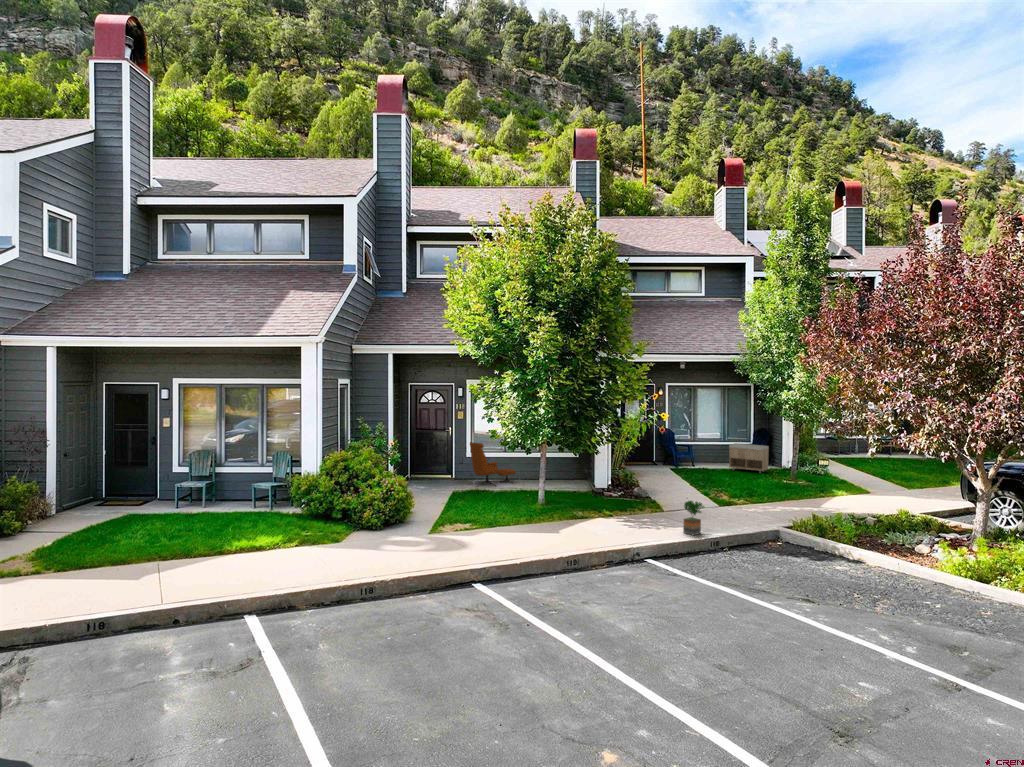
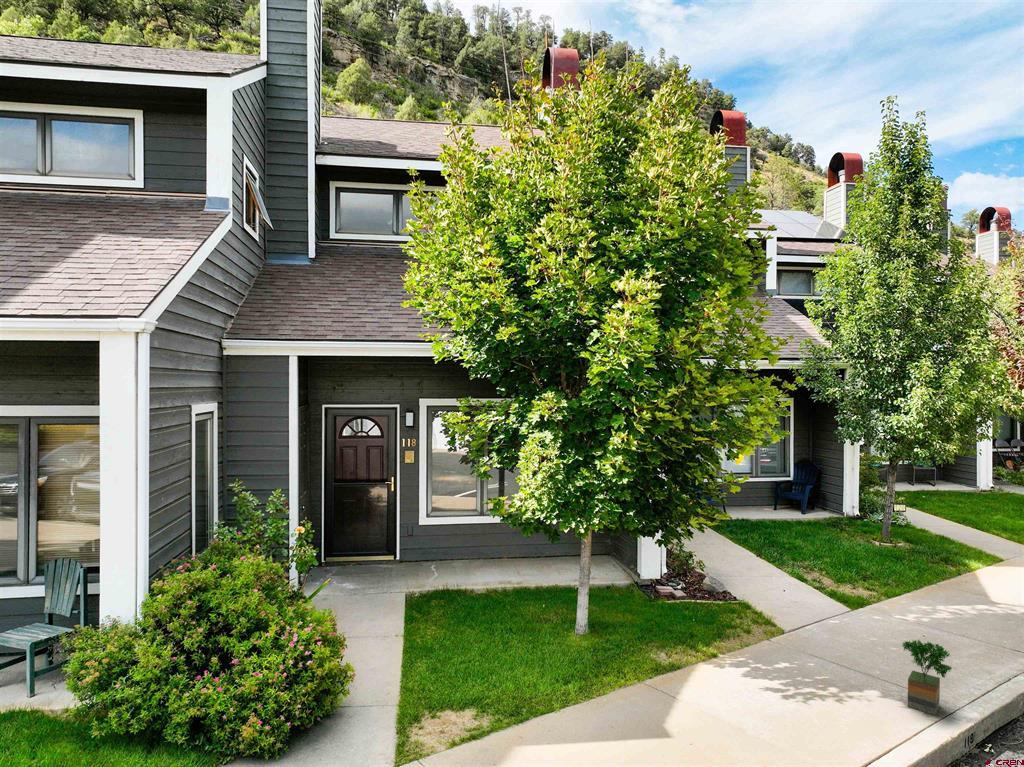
lounge chair: present [470,442,516,484] -> none [432,503,503,579]
storage bench: present [729,443,769,473] -> none [773,480,824,522]

